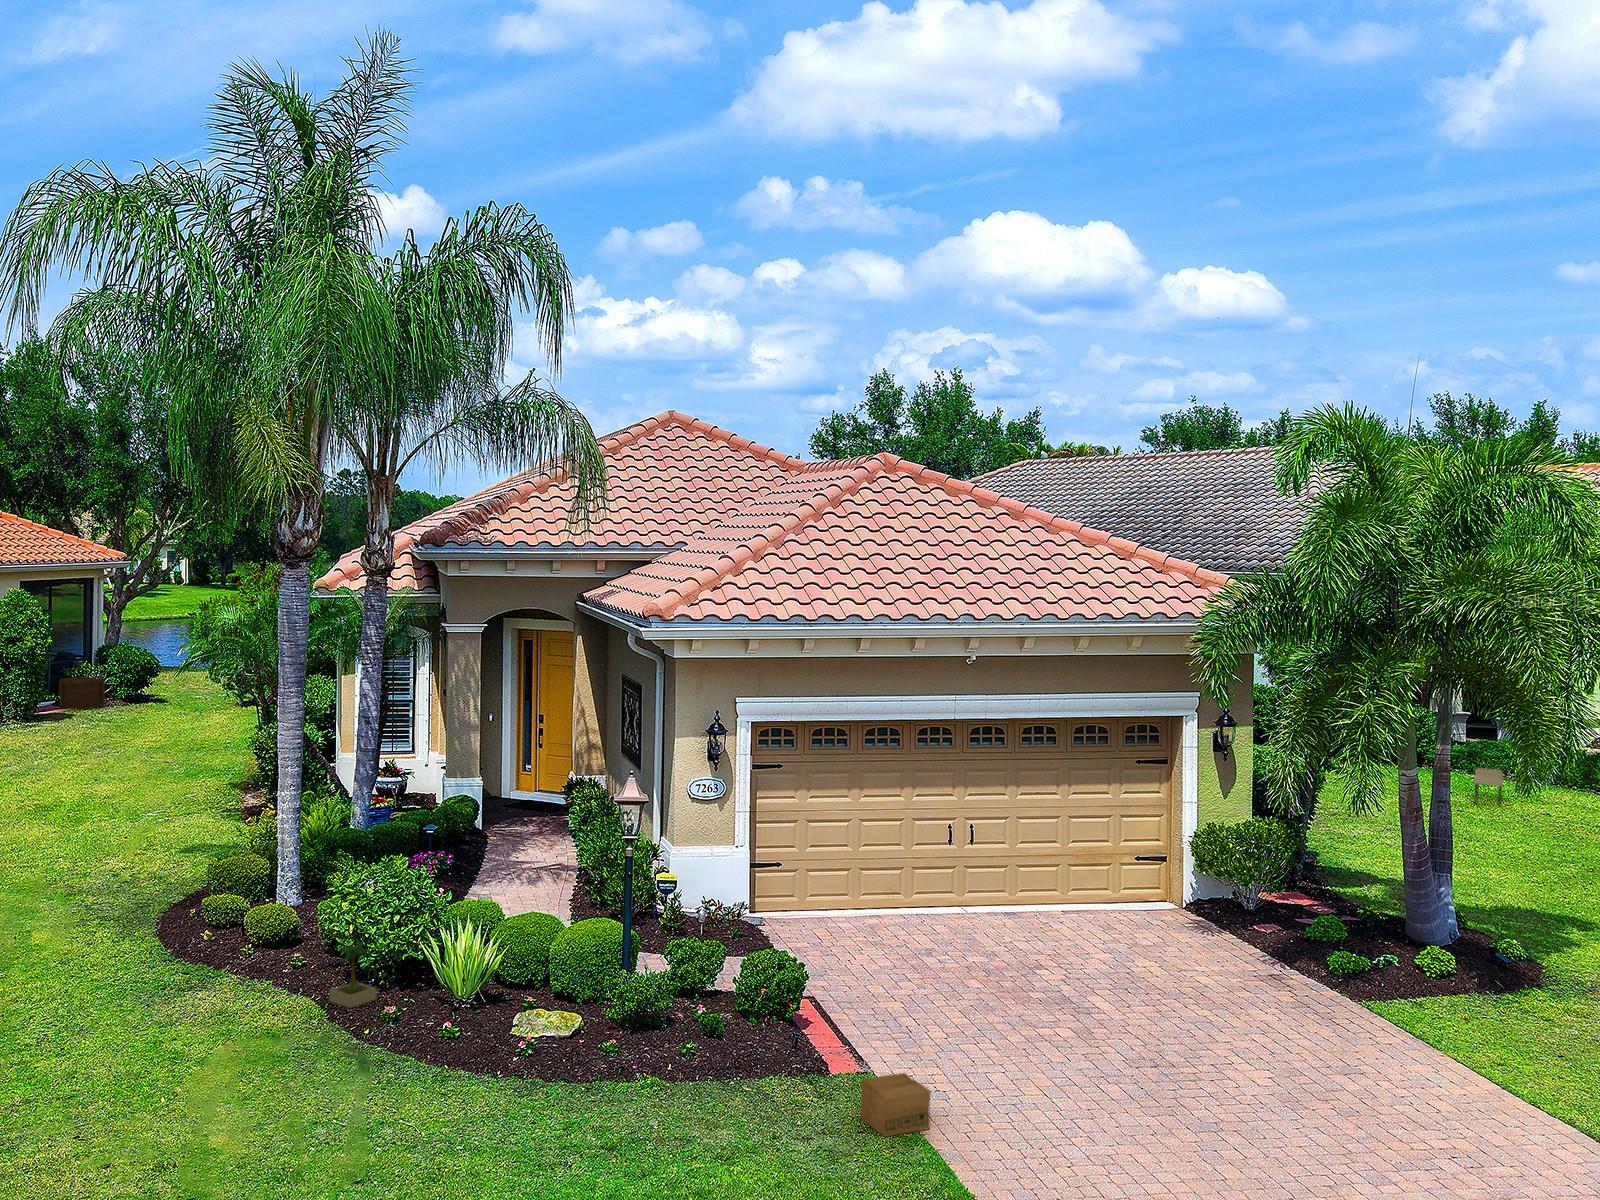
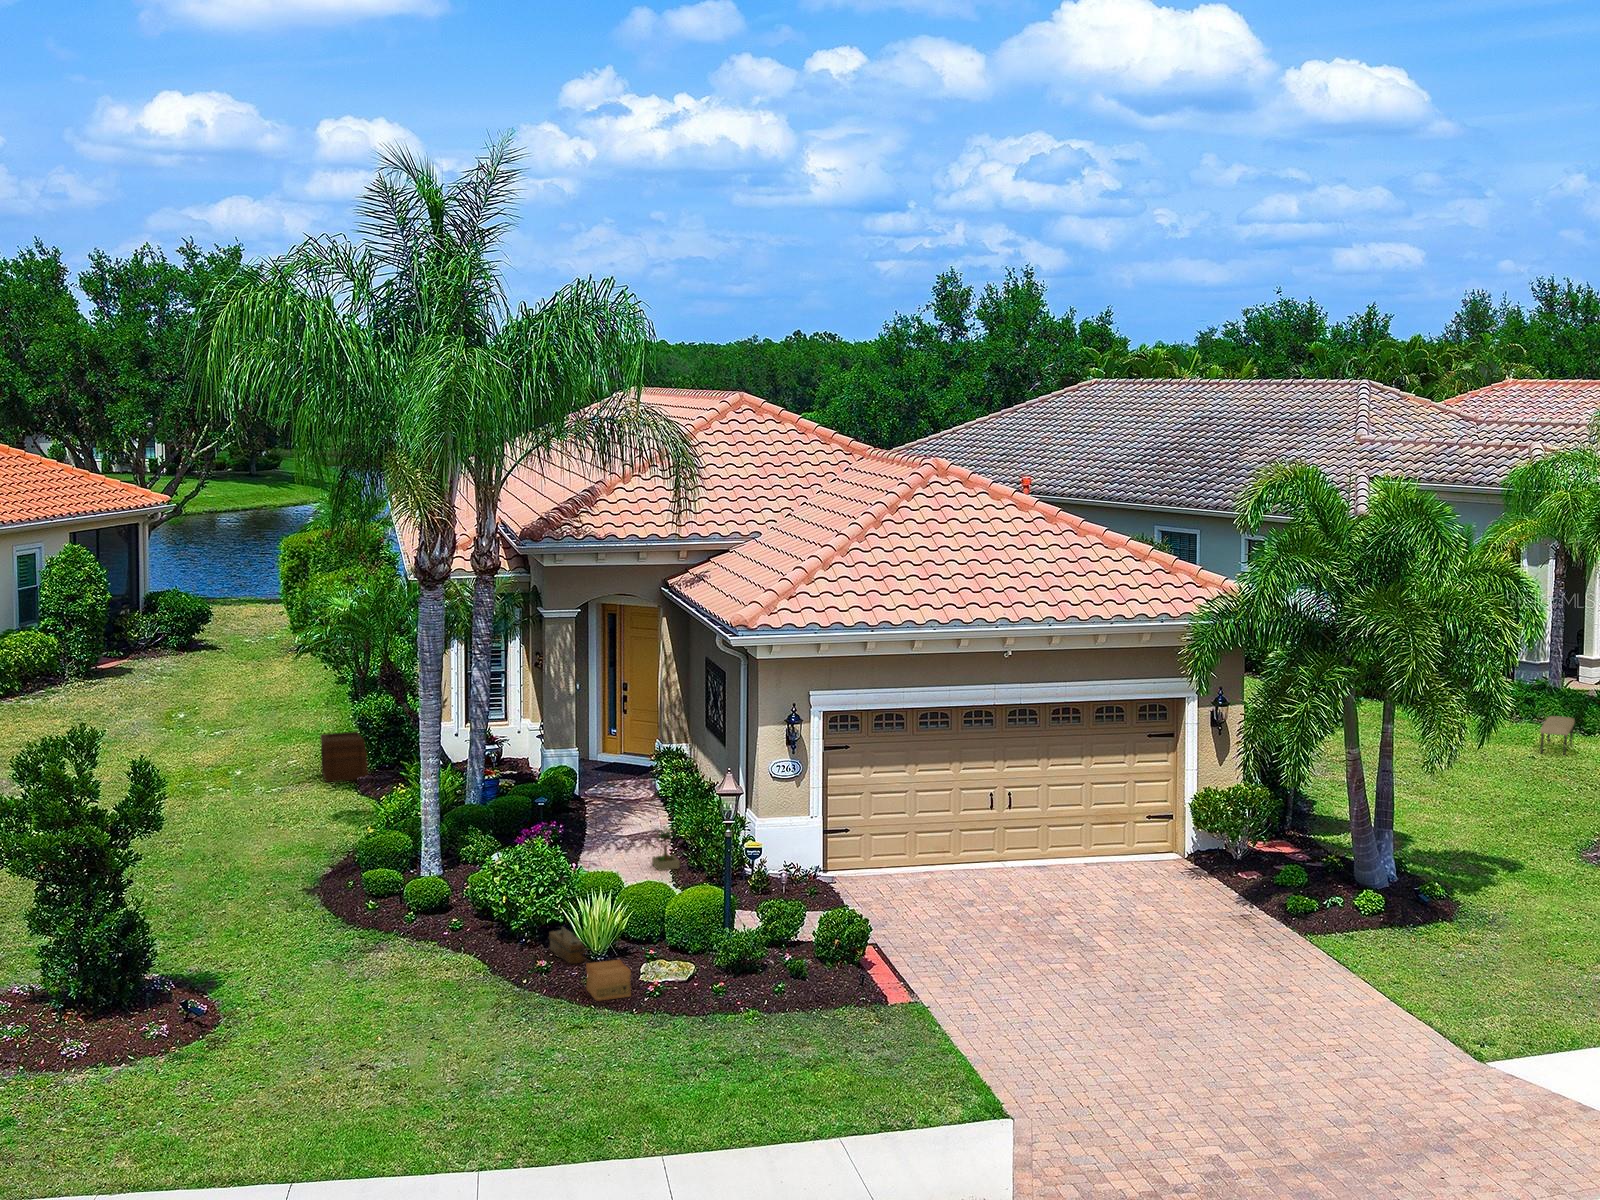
wooden crate: present [59,677,105,710] -> present [320,731,368,782]
potted plant: present [329,941,377,1008] -> present [652,826,680,870]
toolbox: none [404,968,449,1017] -> present [548,927,586,964]
cardboard box: present [860,1073,931,1137] -> present [586,960,631,1001]

